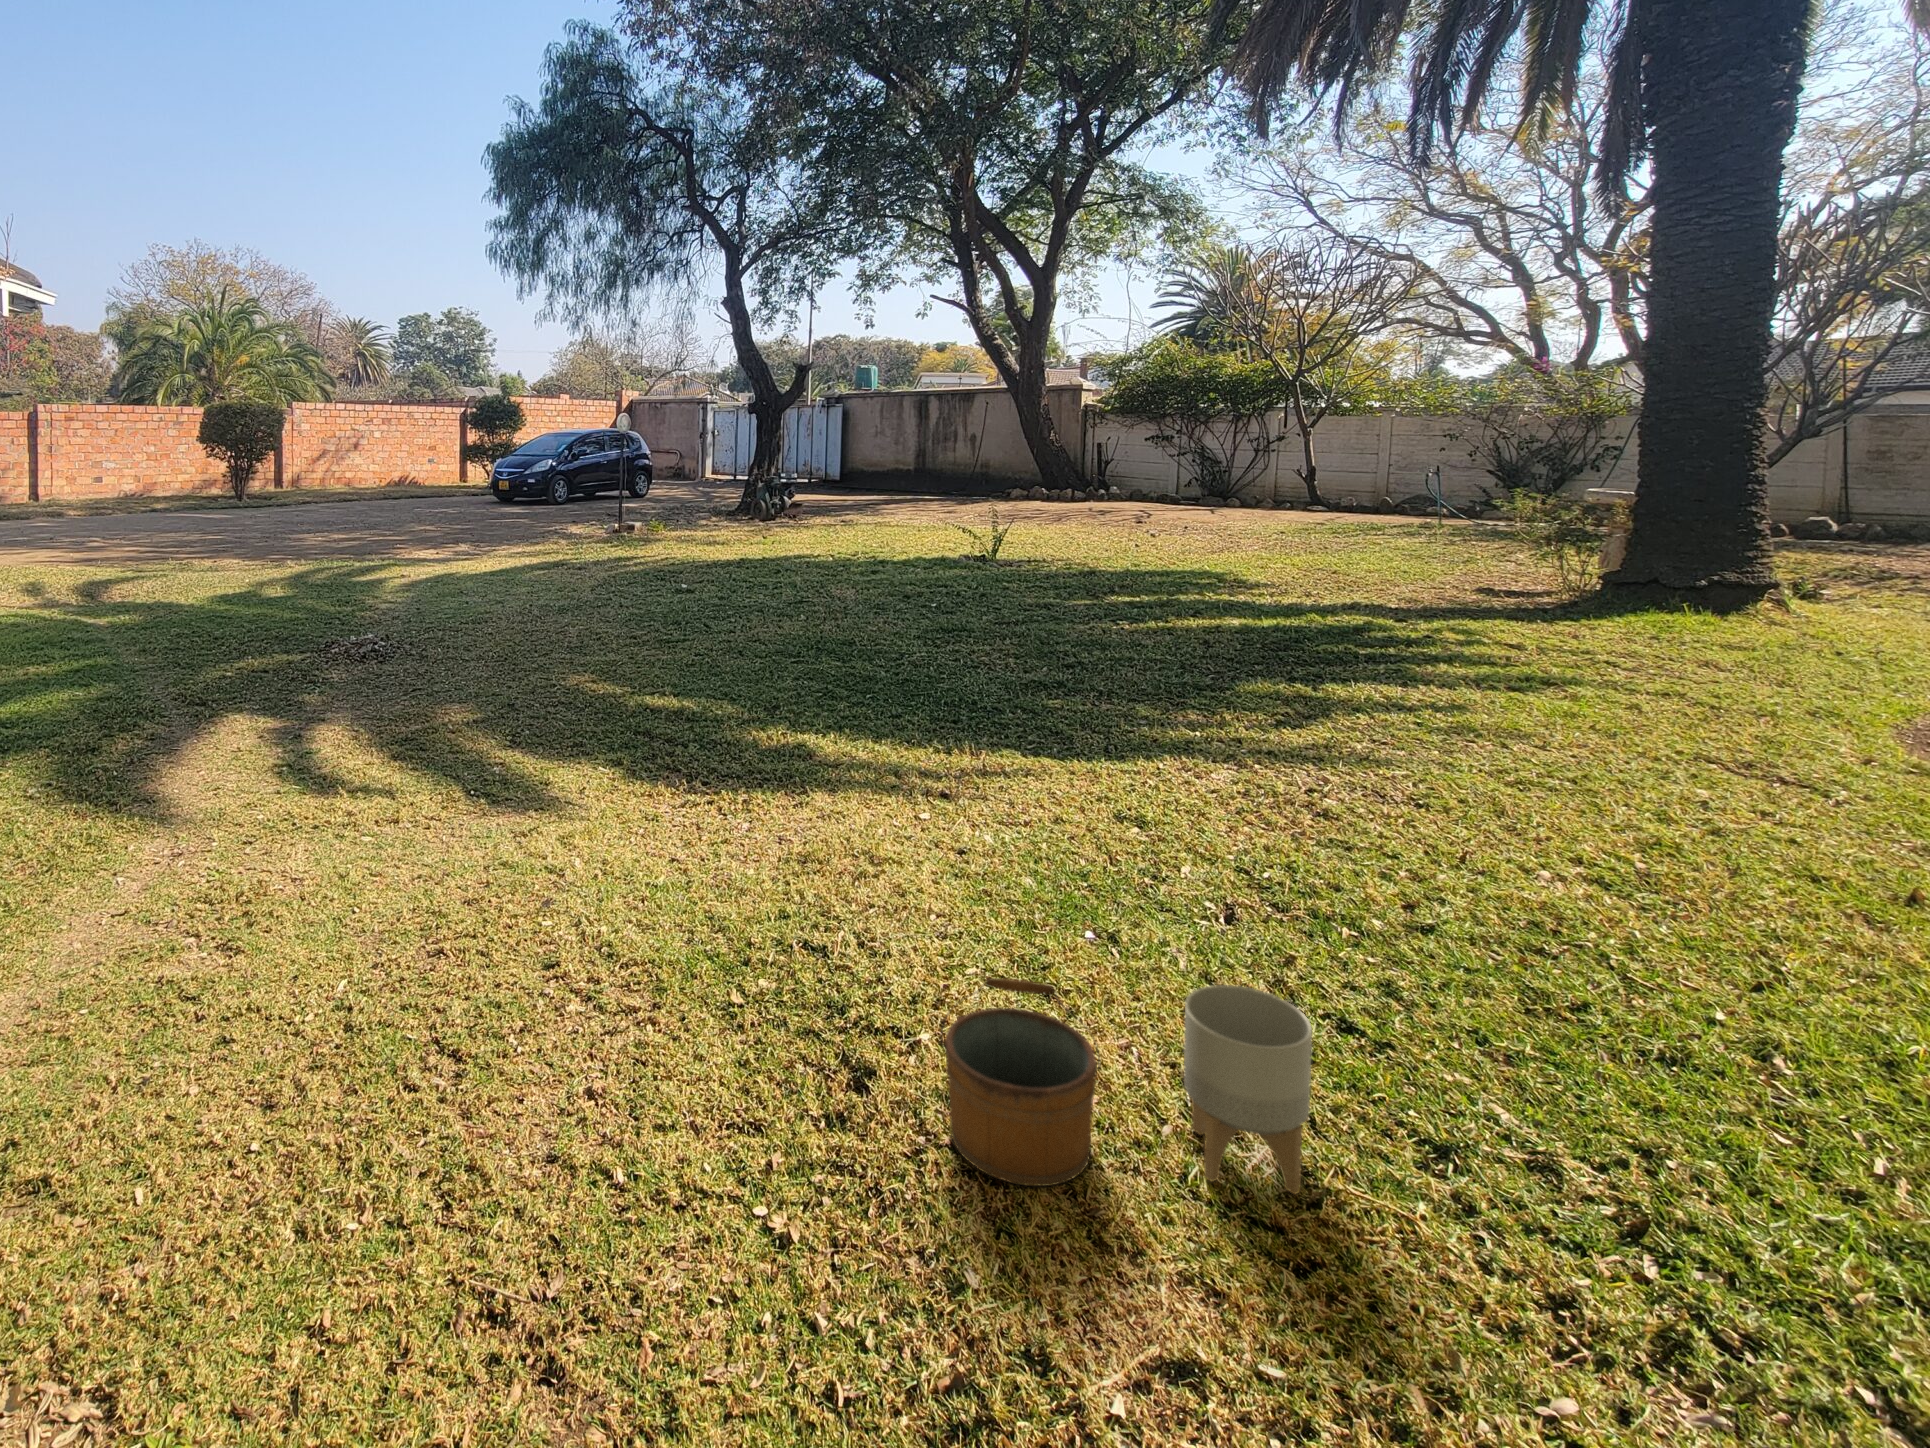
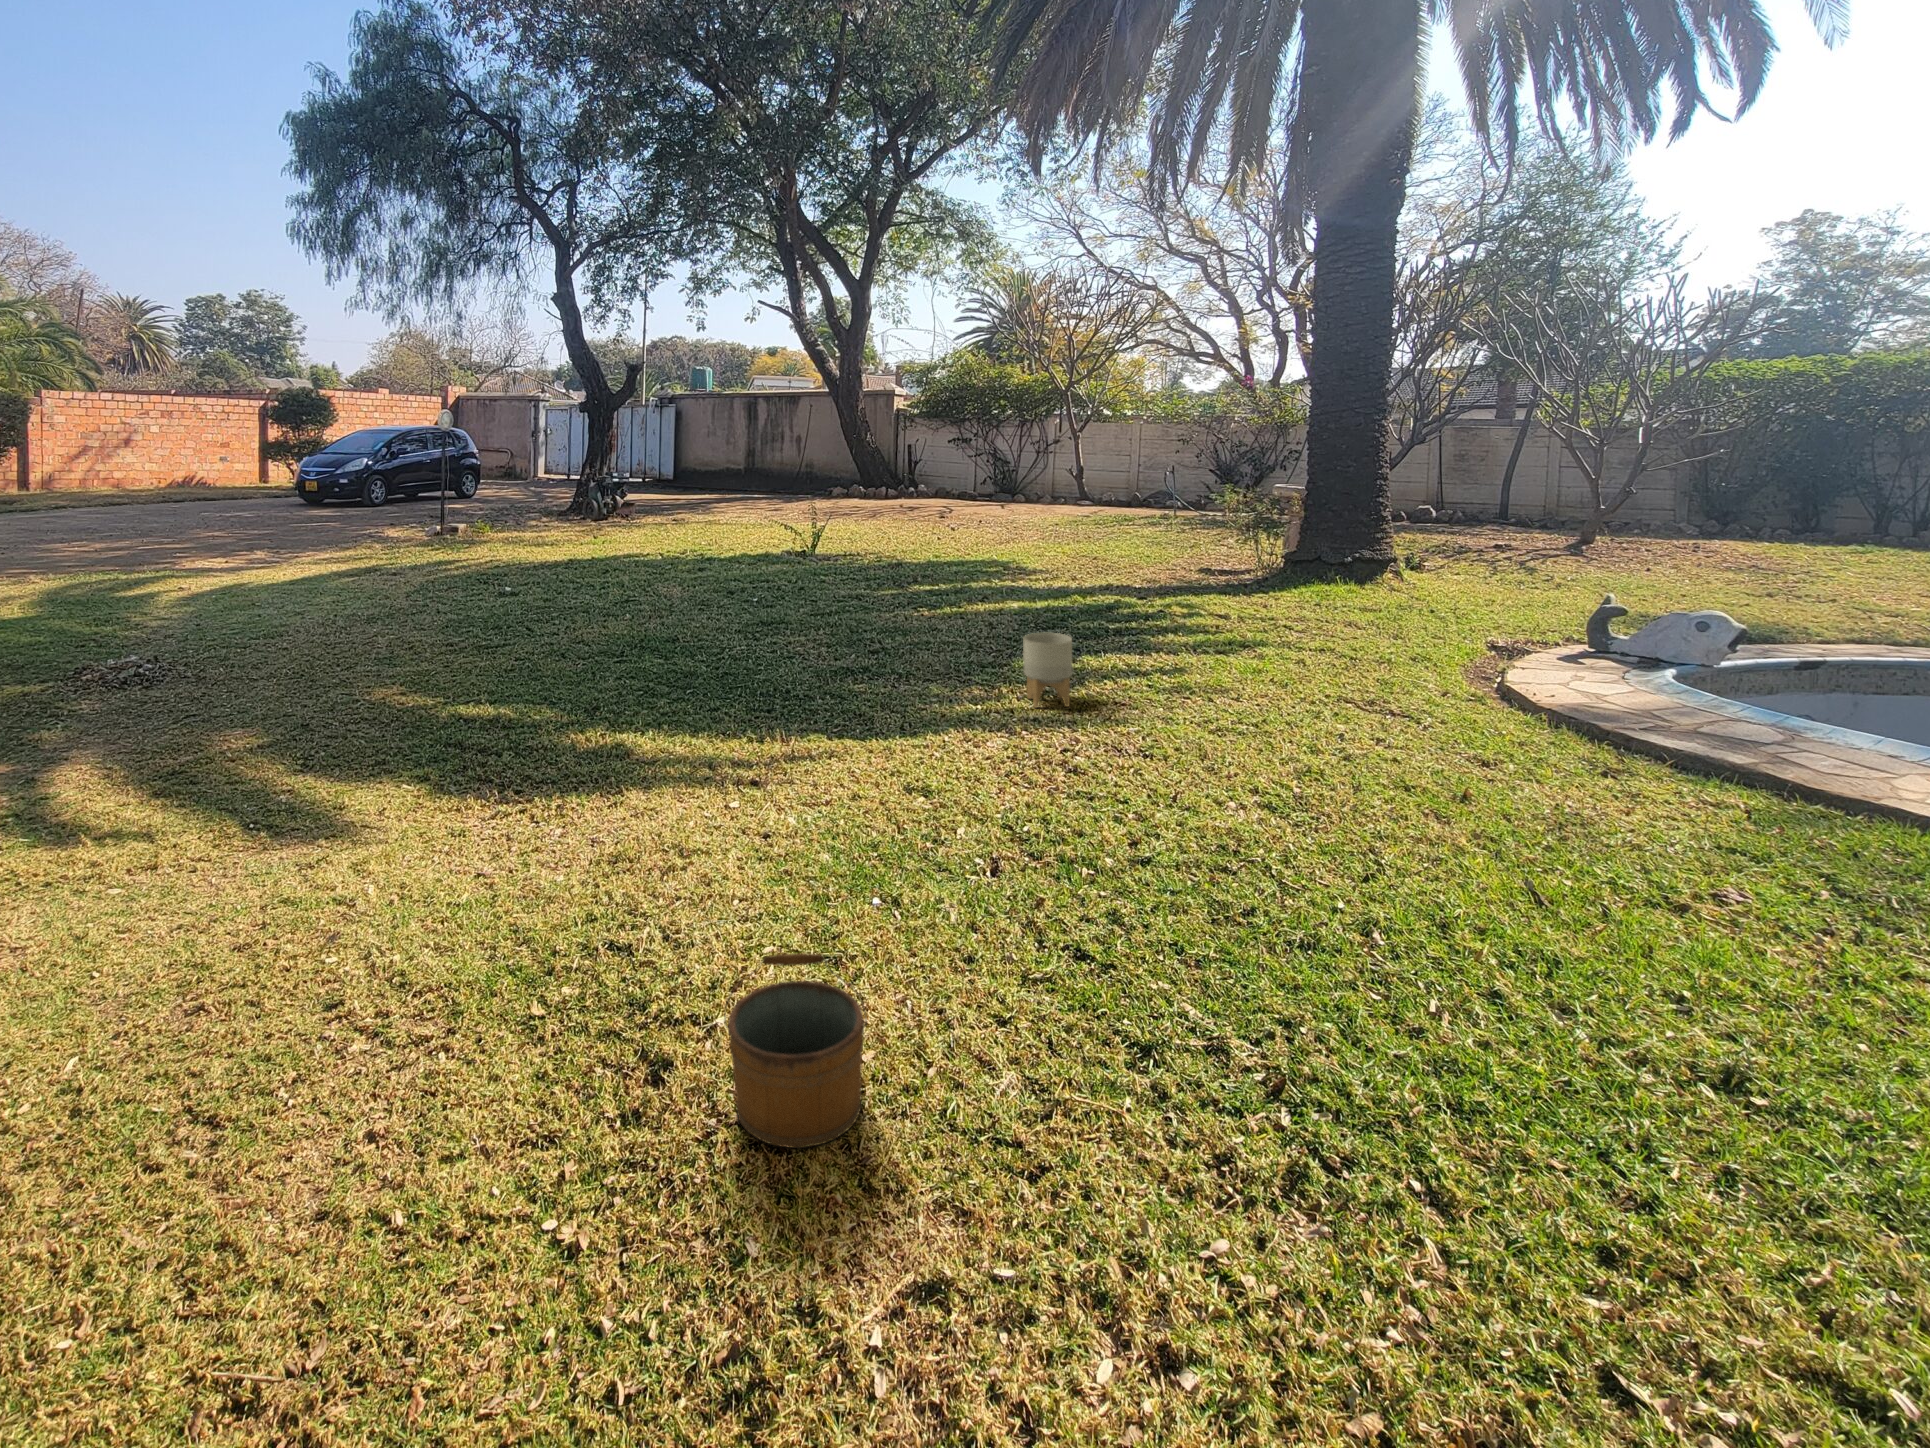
planter: present [1184,985,1312,1194] -> present [1023,633,1072,708]

